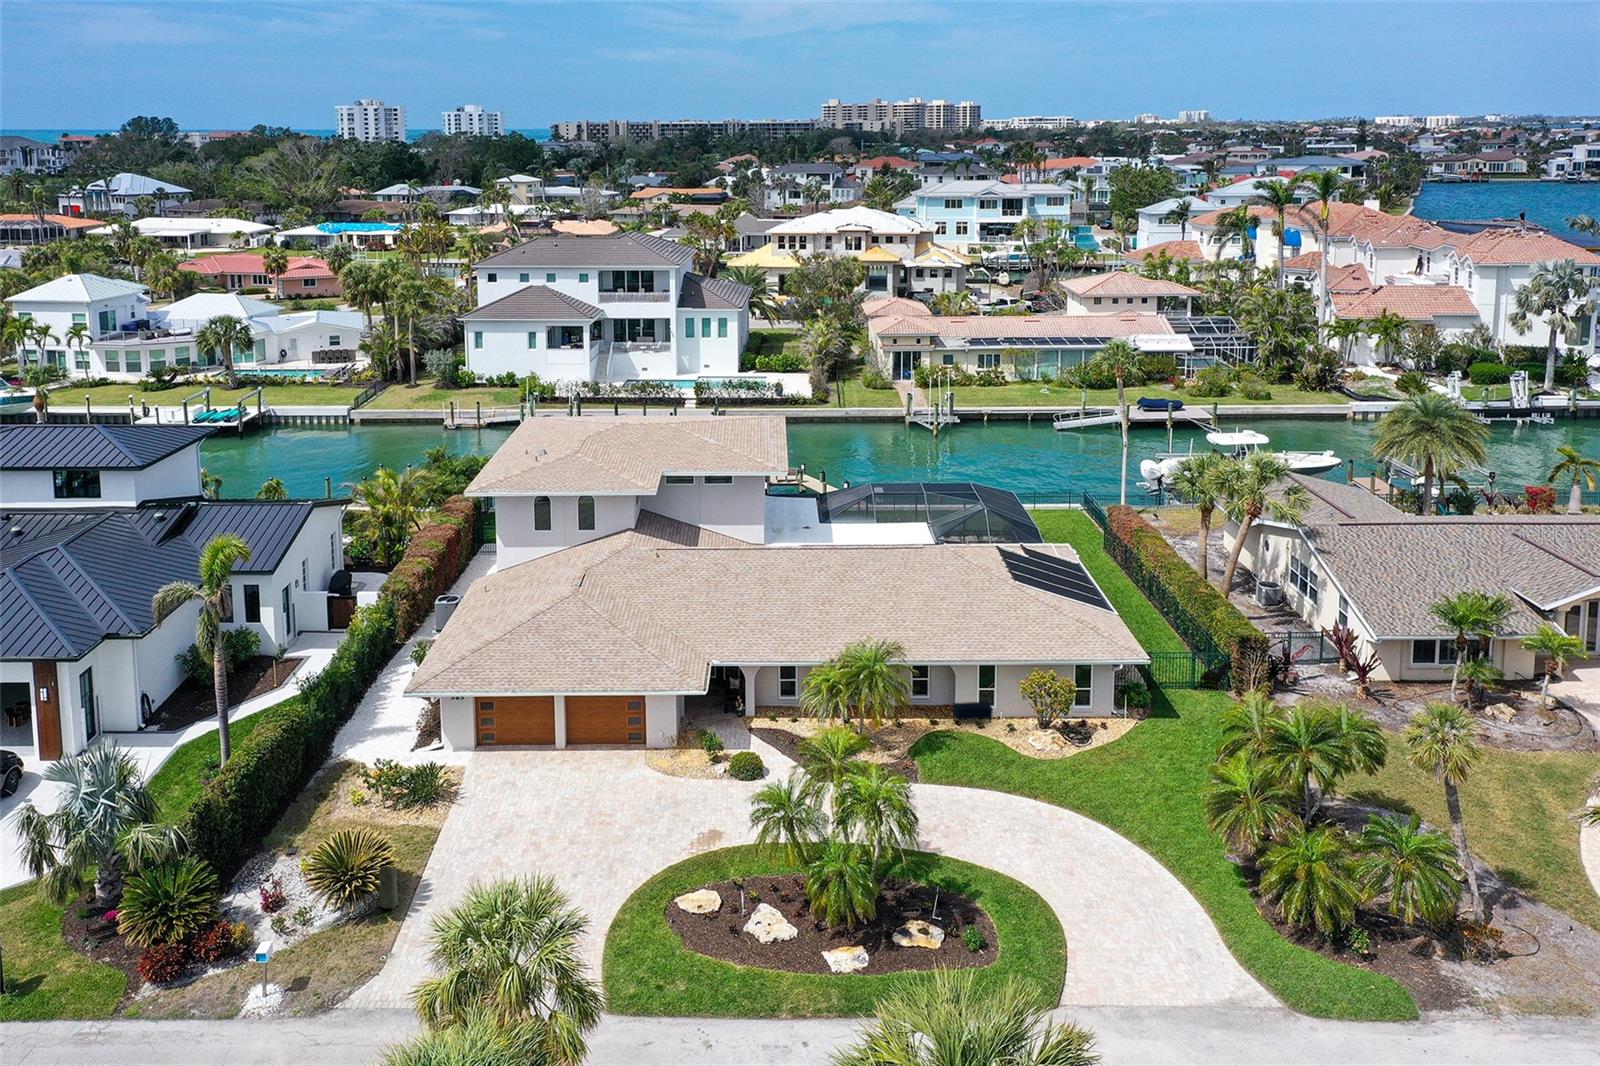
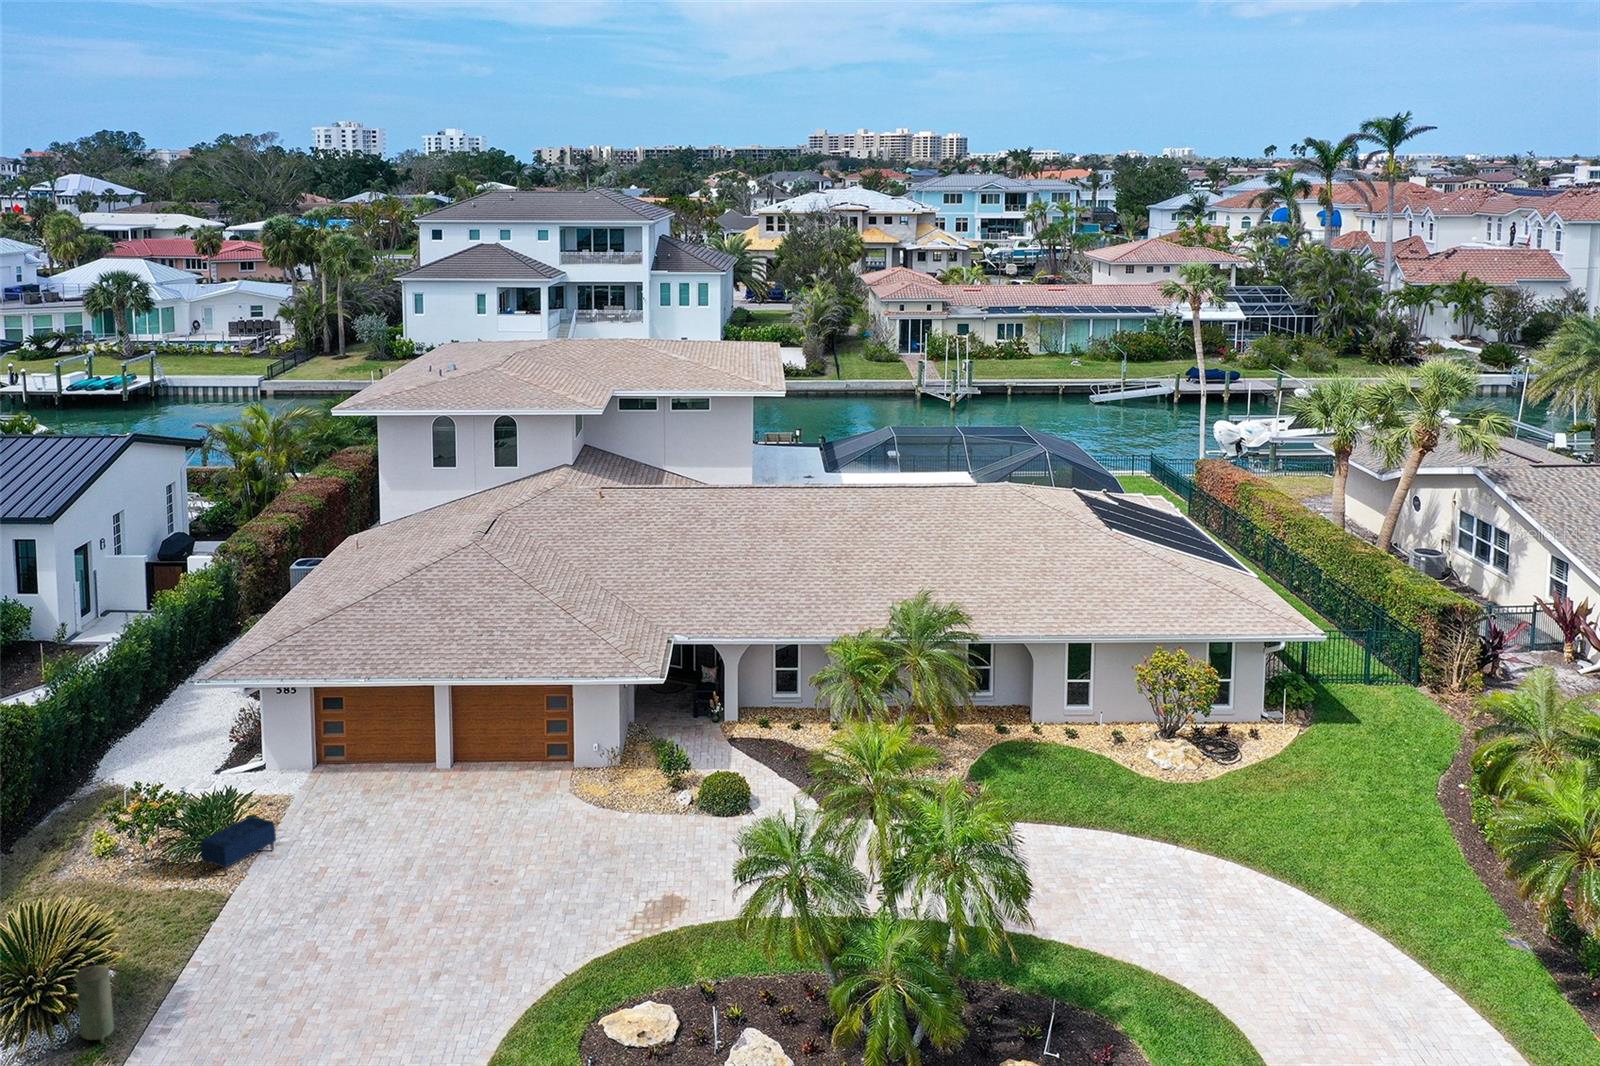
lounge chair: present [1200,662,1229,690] -> none [1374,641,1420,685]
bench: present [953,702,993,724] -> present [201,816,276,876]

